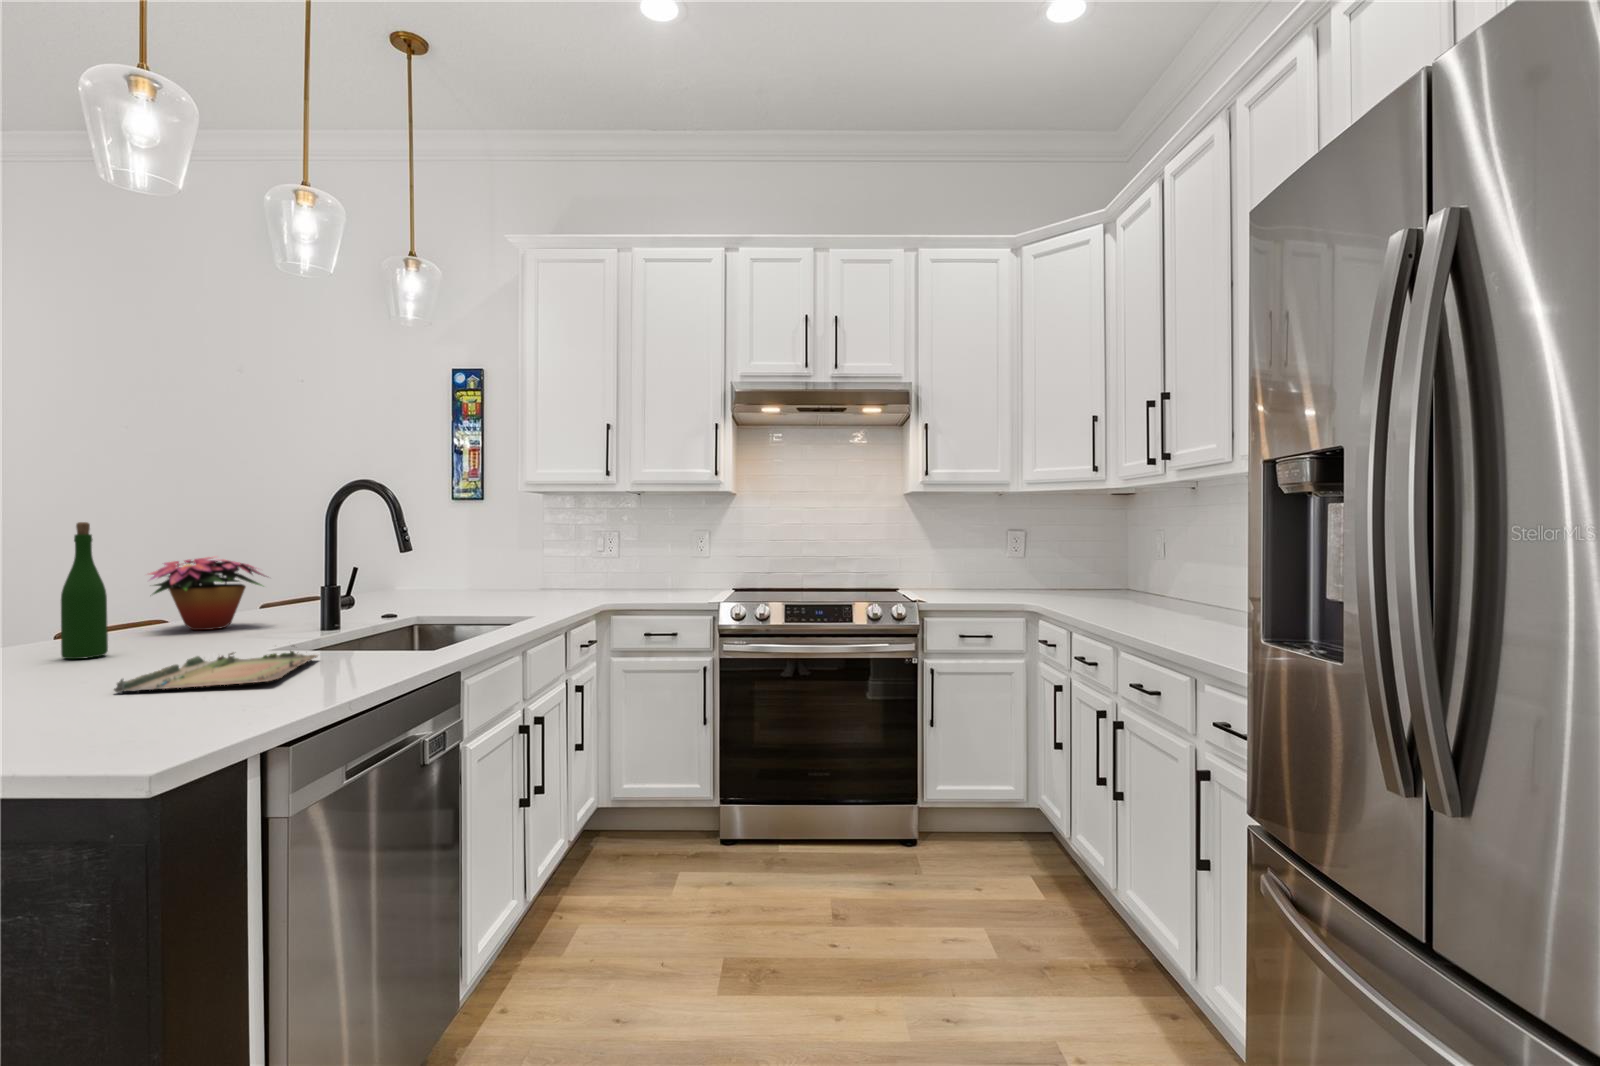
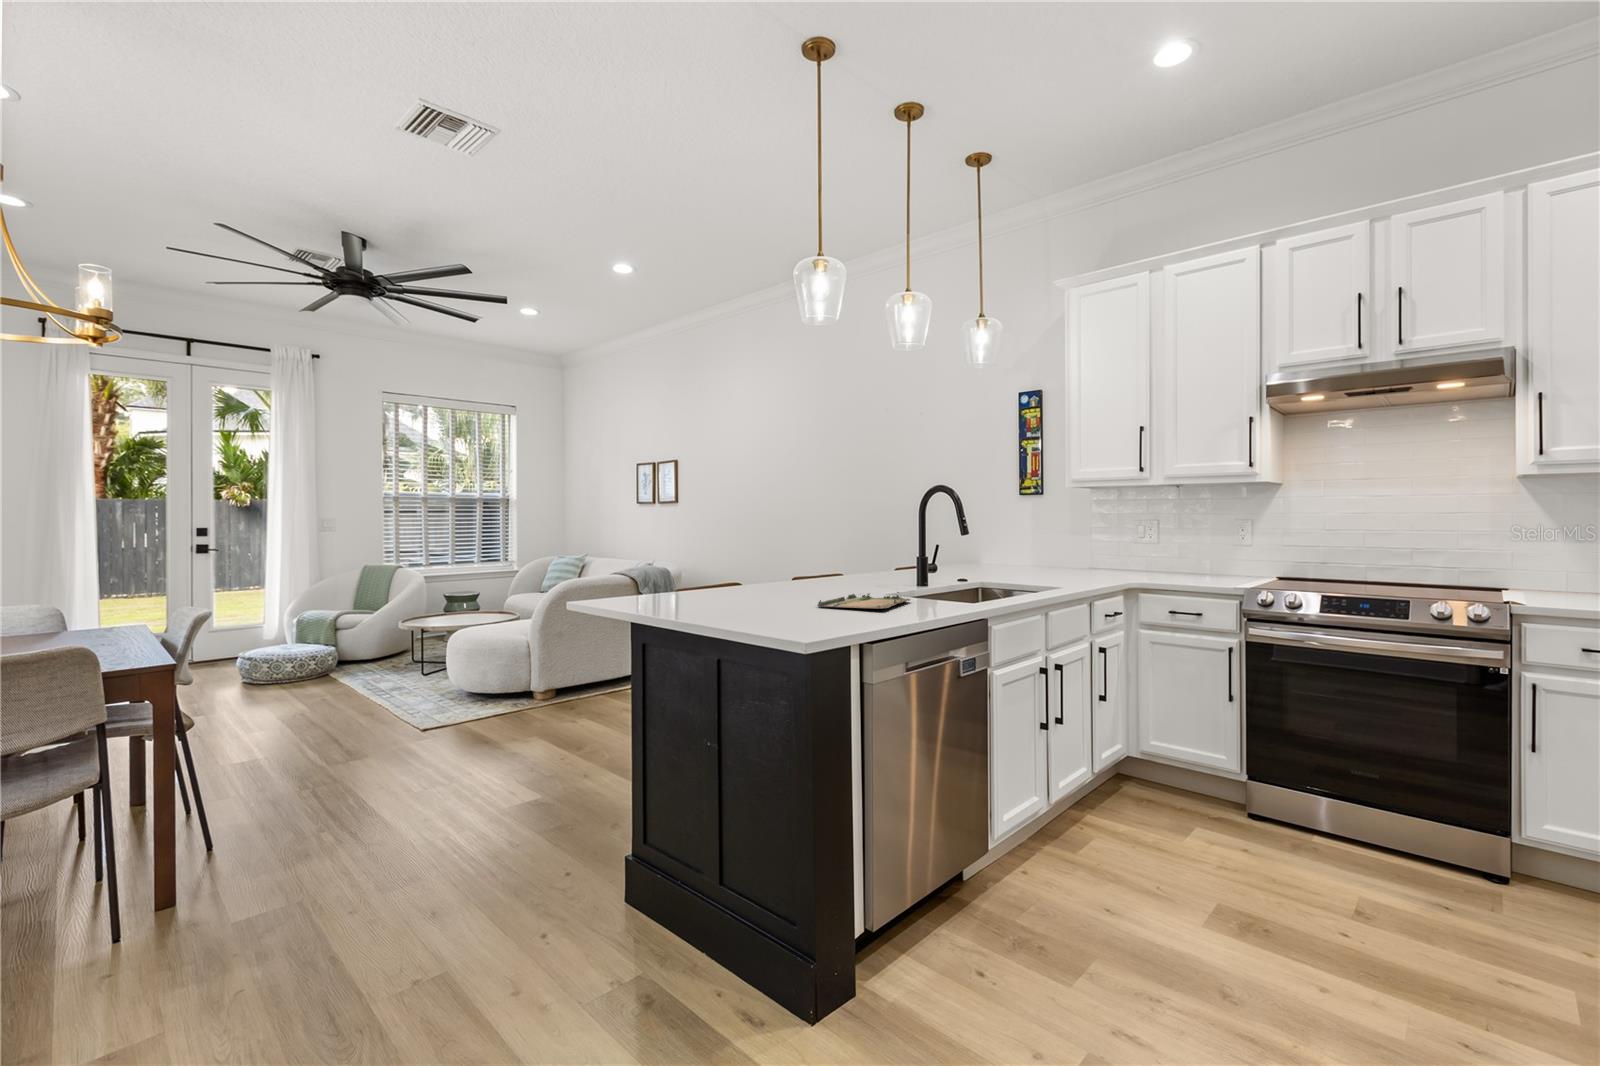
wine bottle: present [61,522,108,659] -> none [798,518,817,591]
flower arrangement: present [149,557,265,630] -> none [831,537,896,582]

